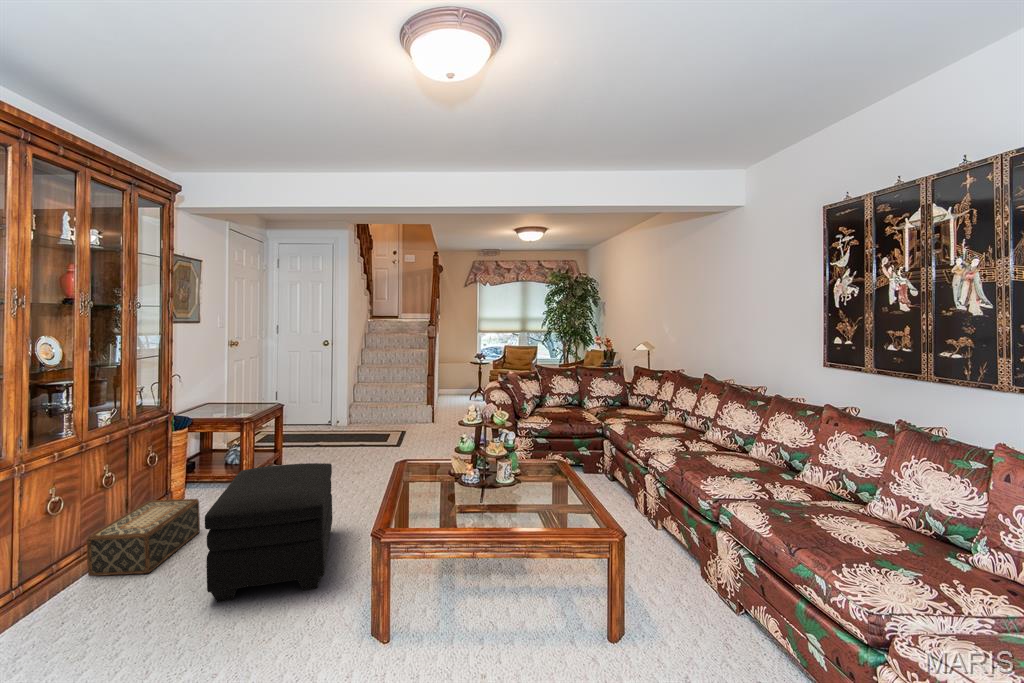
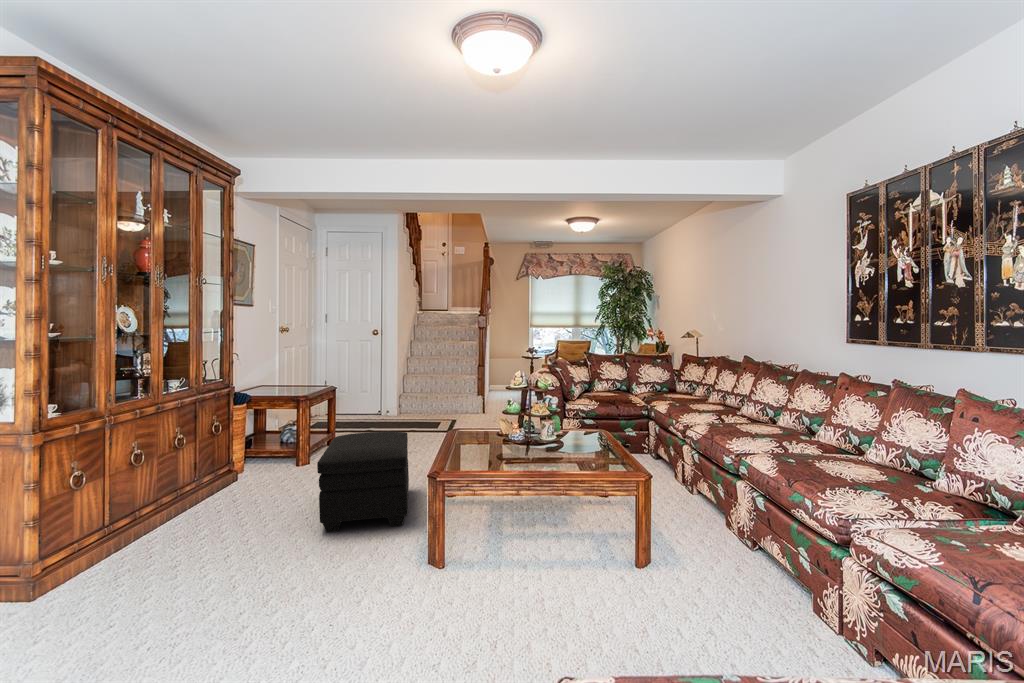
woven basket: present [87,499,200,576] -> none [224,462,302,515]

